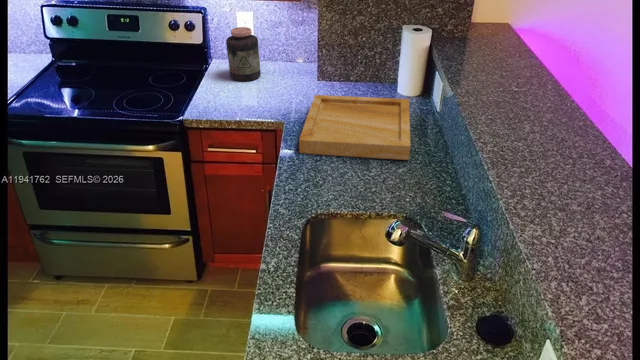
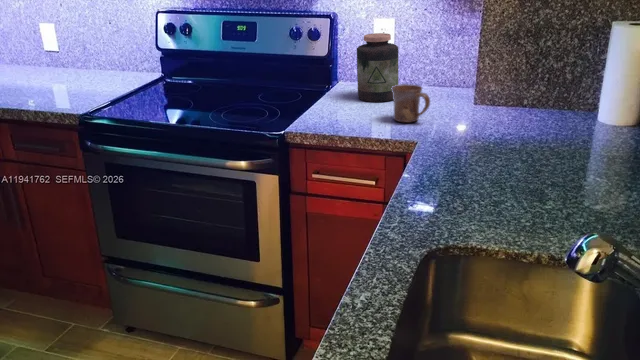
mug: none [258,73,288,103] -> present [392,84,430,122]
tray: present [299,95,410,160] -> none [435,112,615,194]

